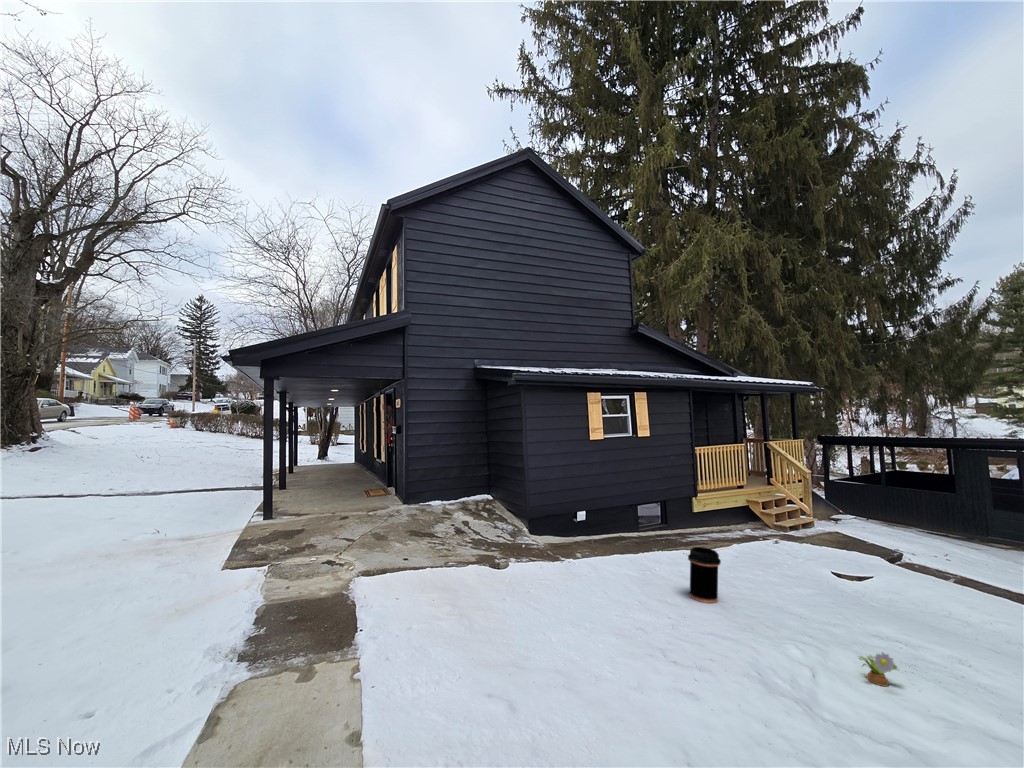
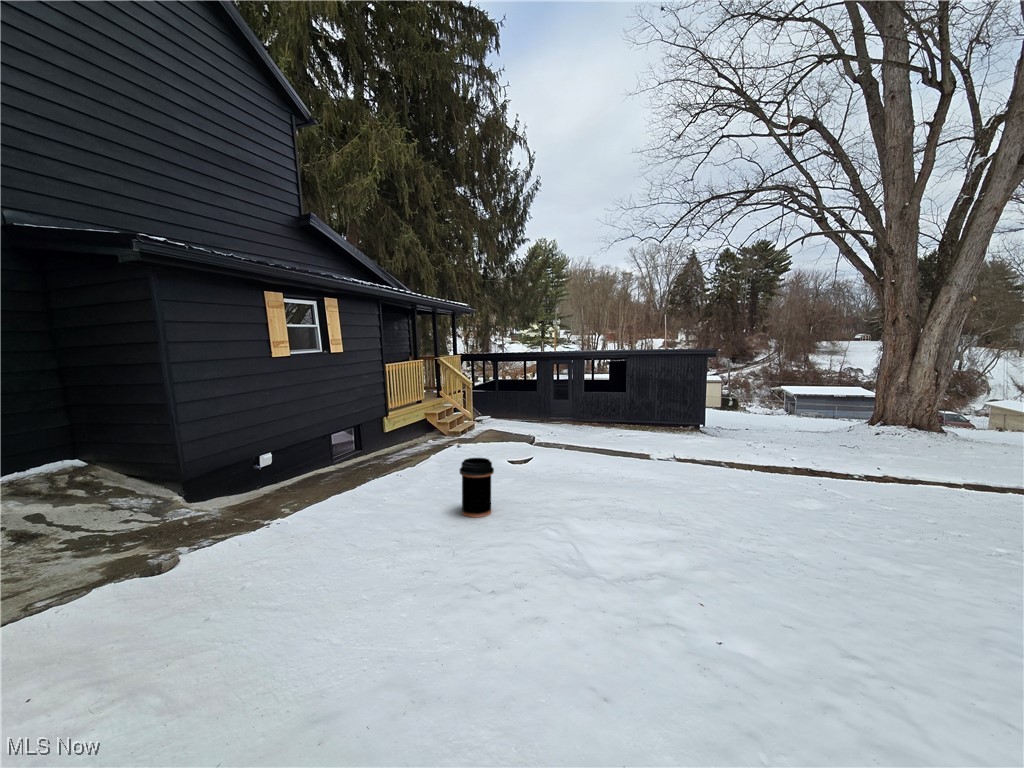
decorative plant: present [859,652,898,686] -> none [641,508,673,538]

